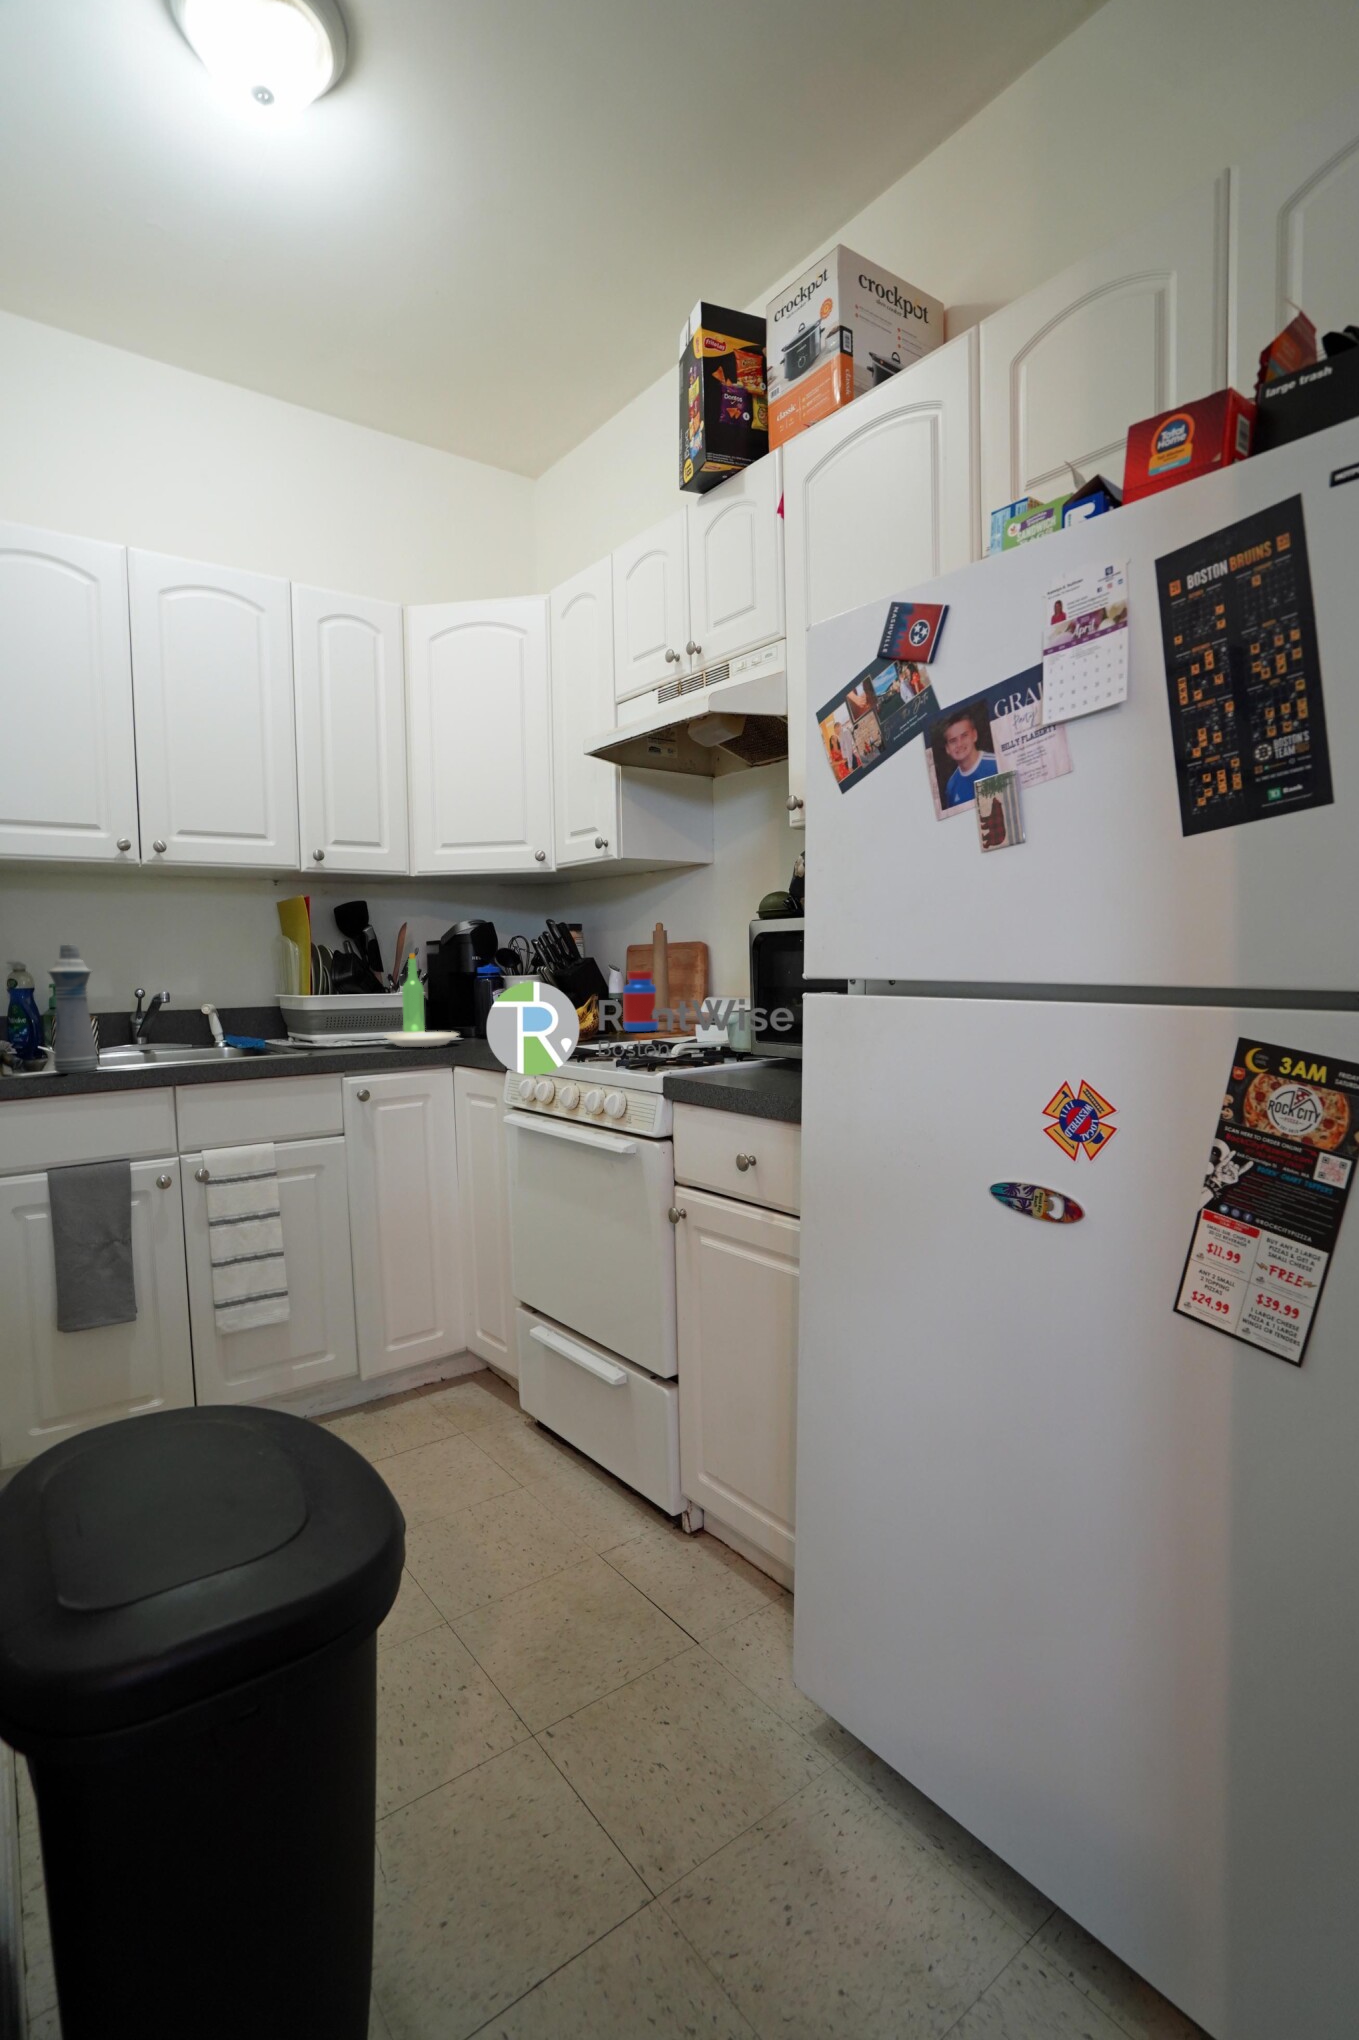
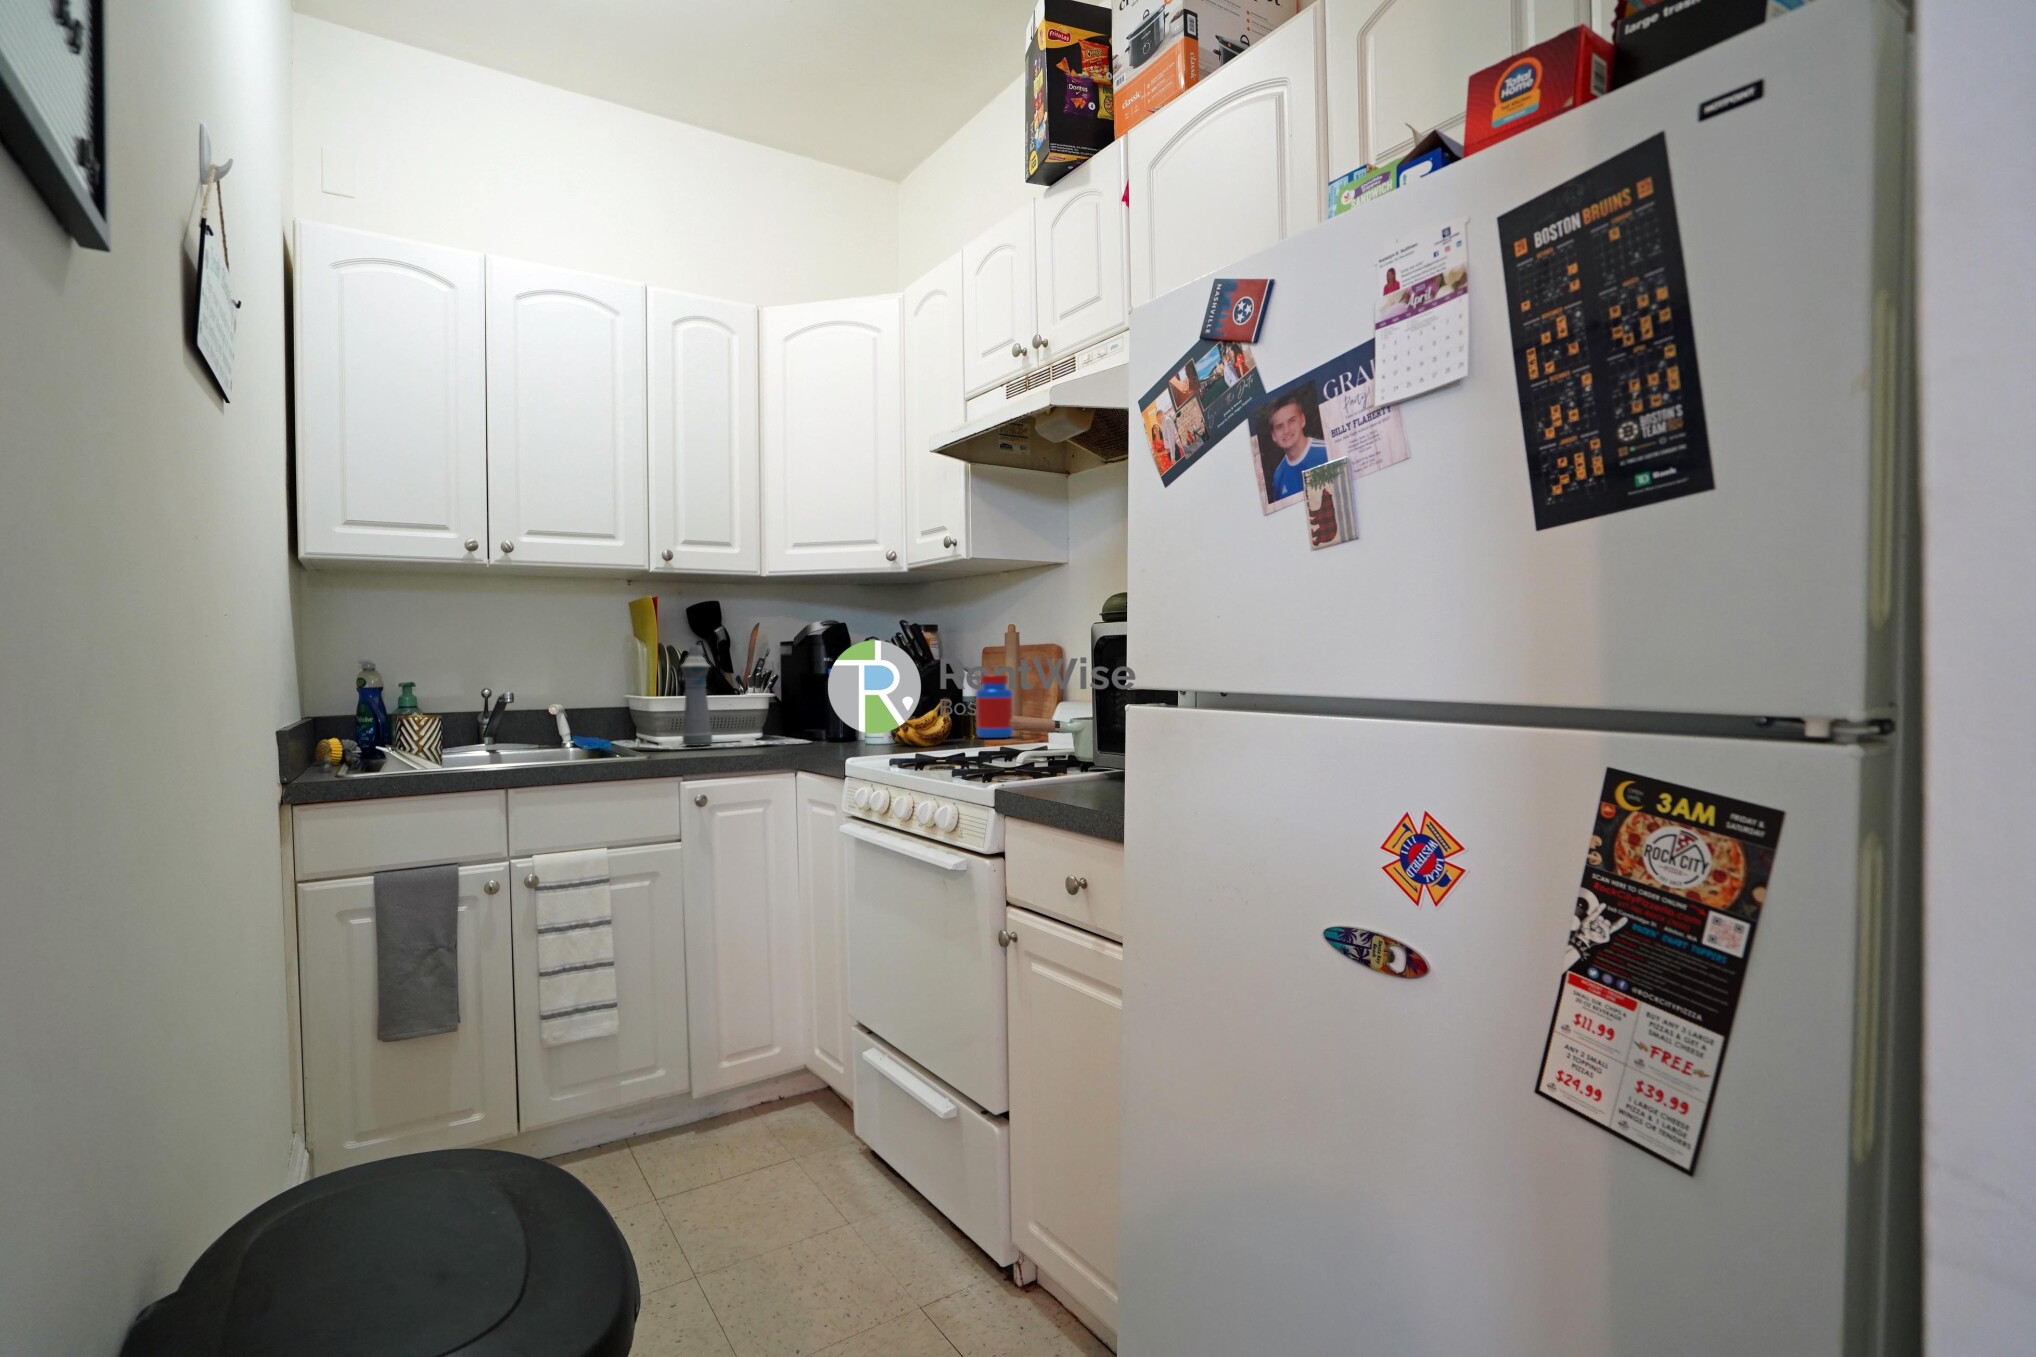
bottle: present [48,945,98,1074] -> present [681,645,713,746]
plate: present [384,954,458,1047] -> none [723,656,802,753]

